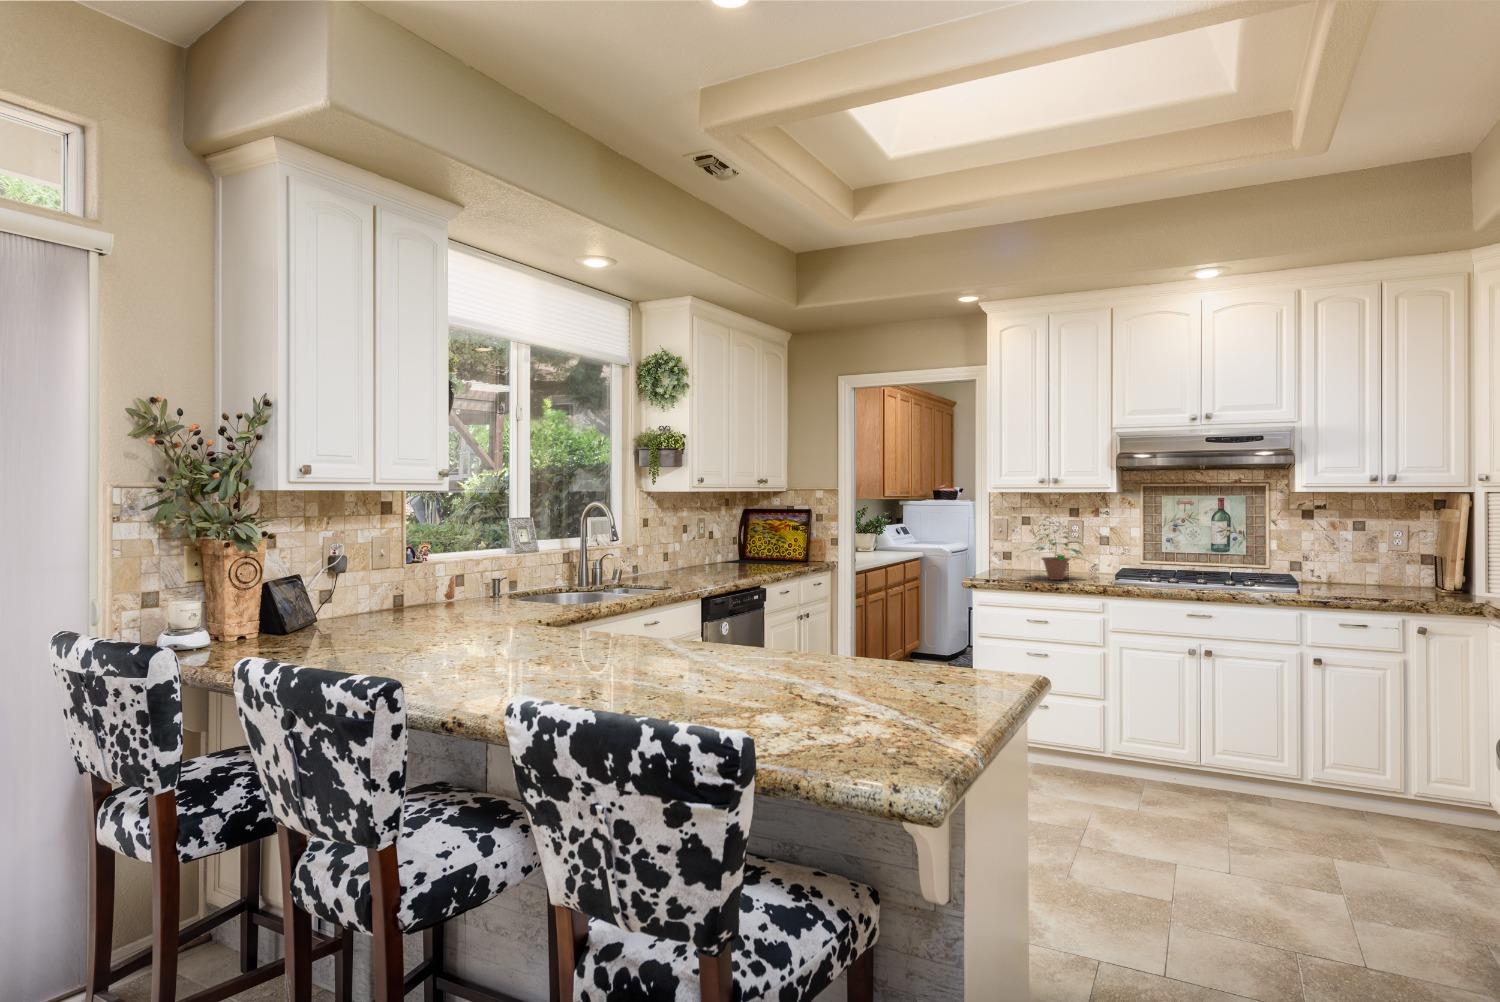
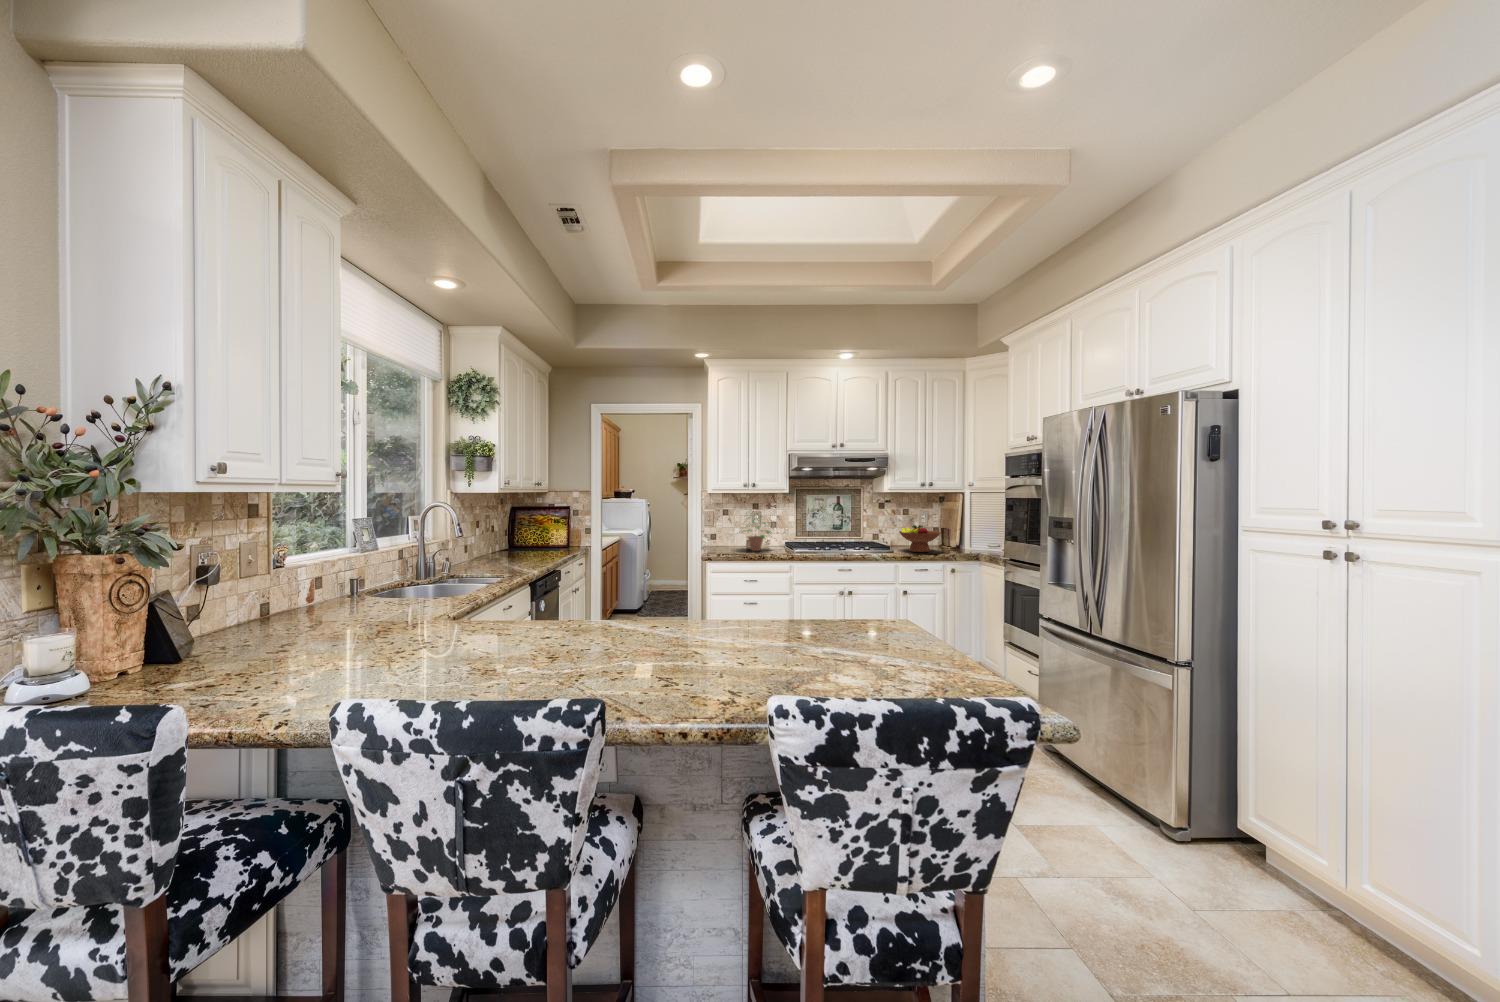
fruit bowl: none [1323,546,1415,596] -> present [899,525,941,552]

